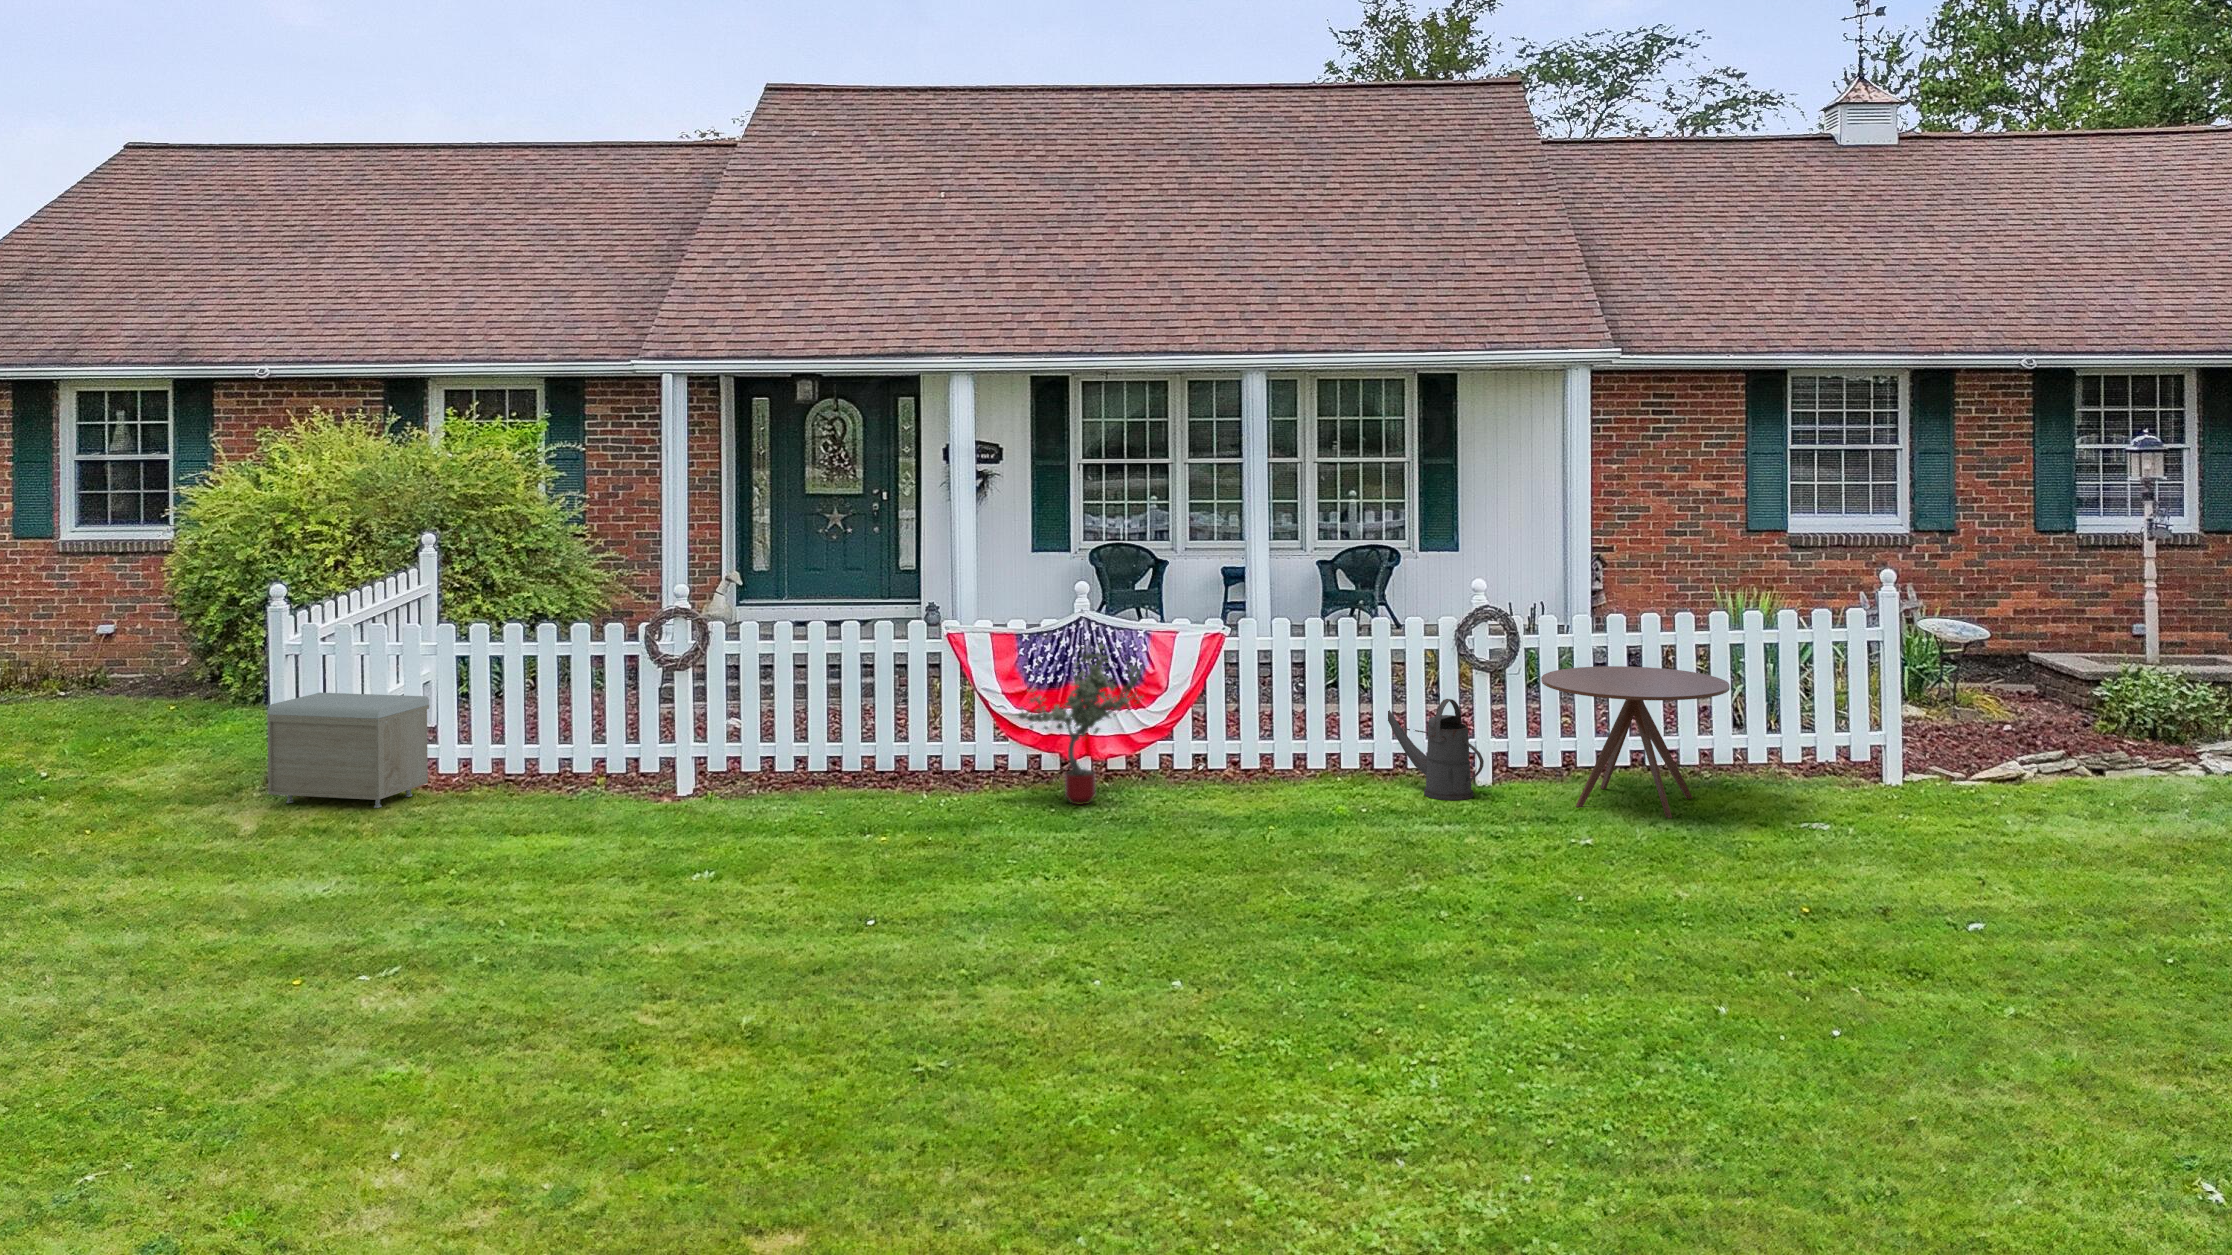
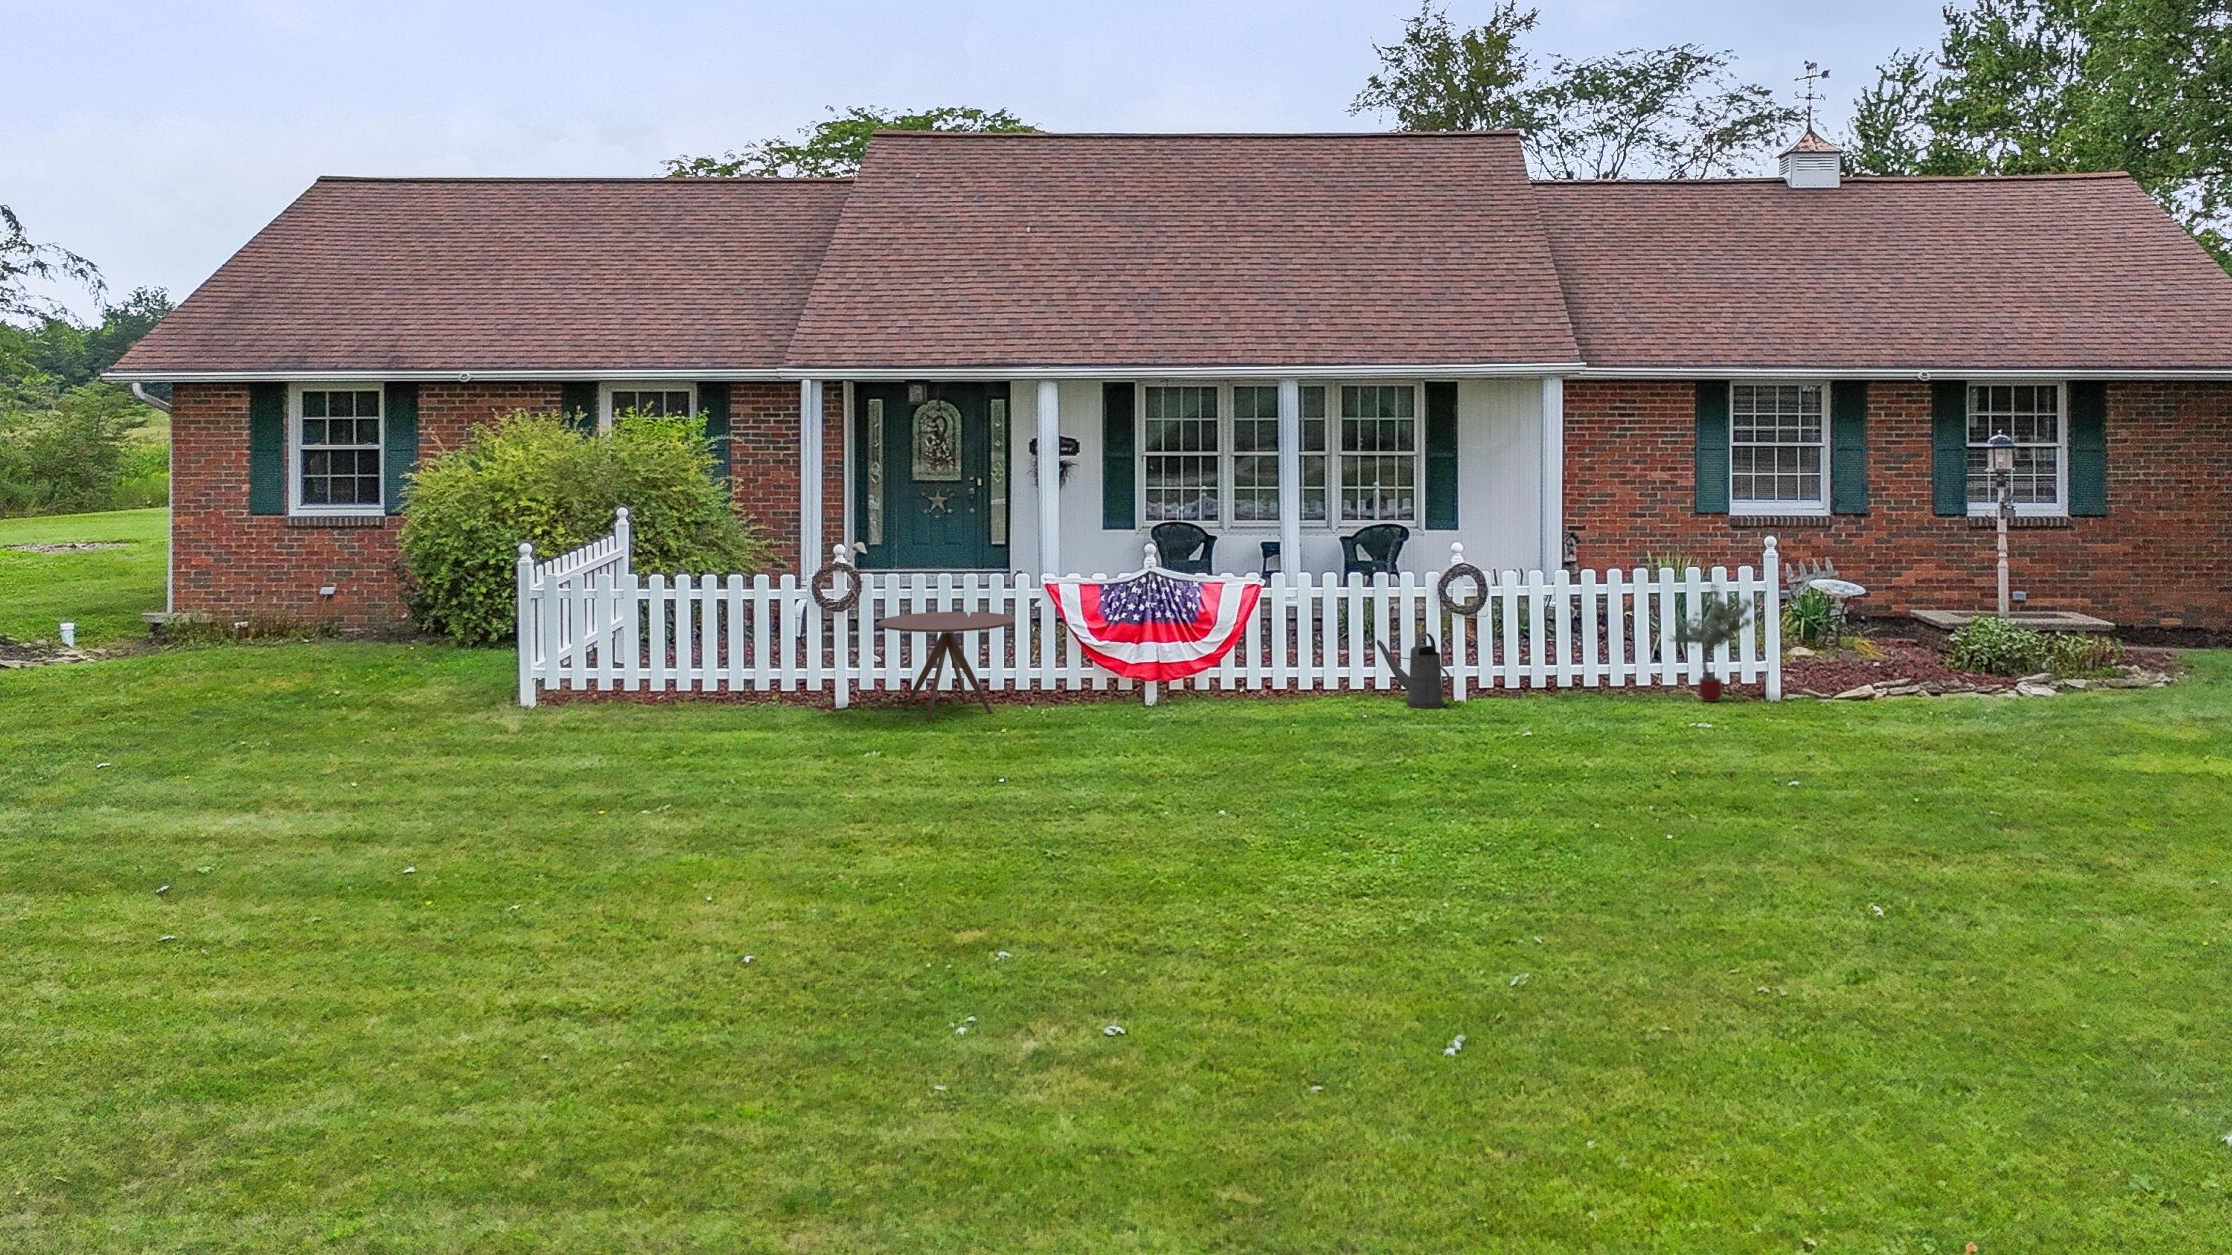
potted tree: present [1018,644,1144,805] -> present [1670,585,1752,702]
round table: present [1541,666,1730,818] -> present [879,612,1015,720]
storage bench: present [268,693,429,808] -> none [533,628,652,712]

